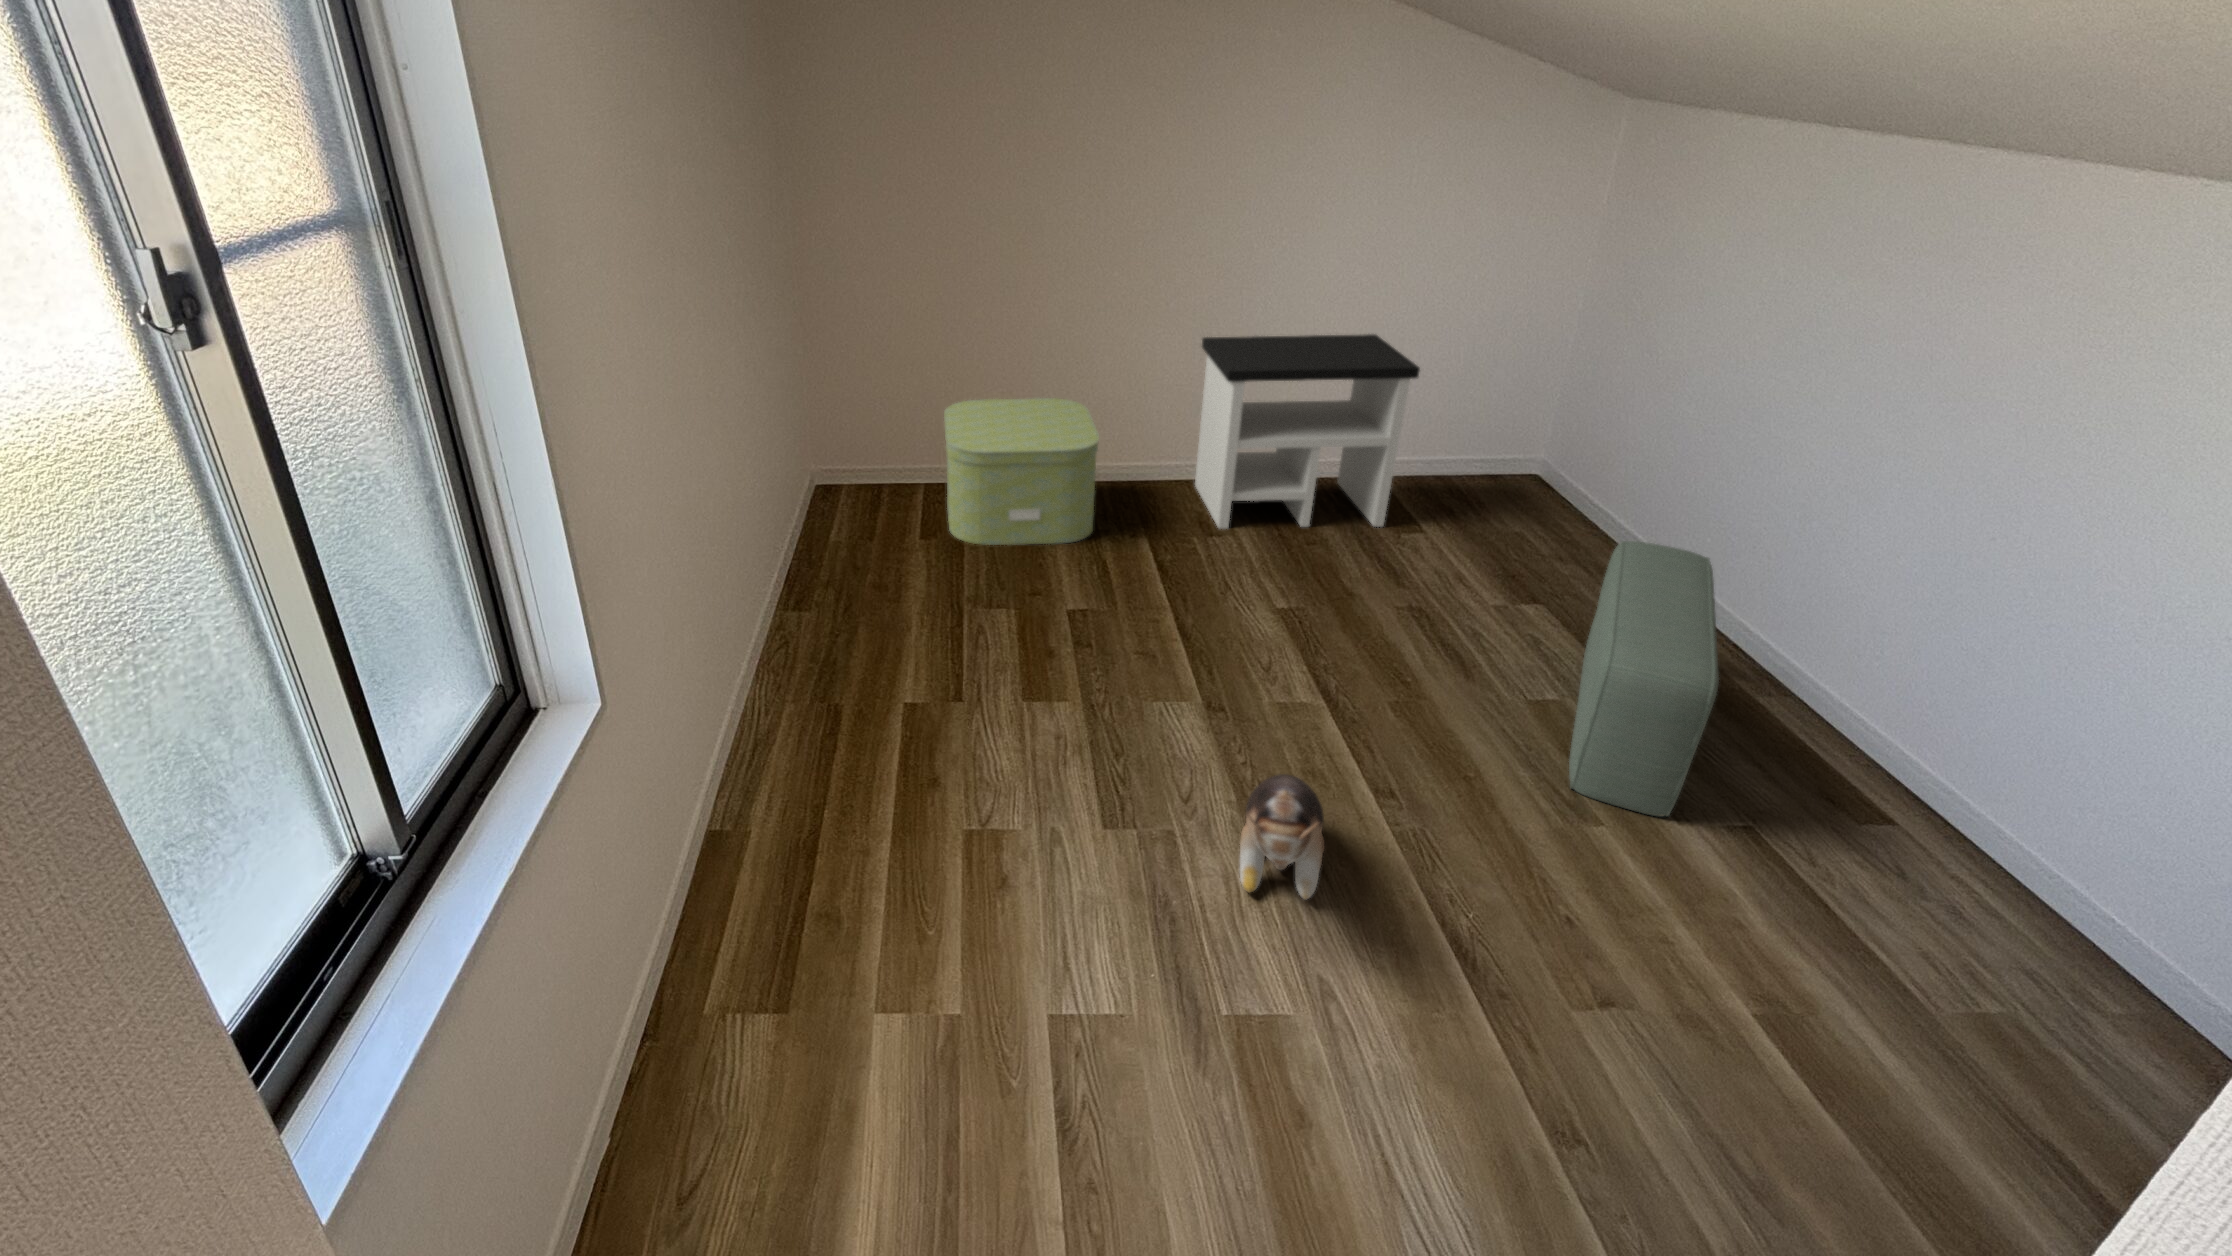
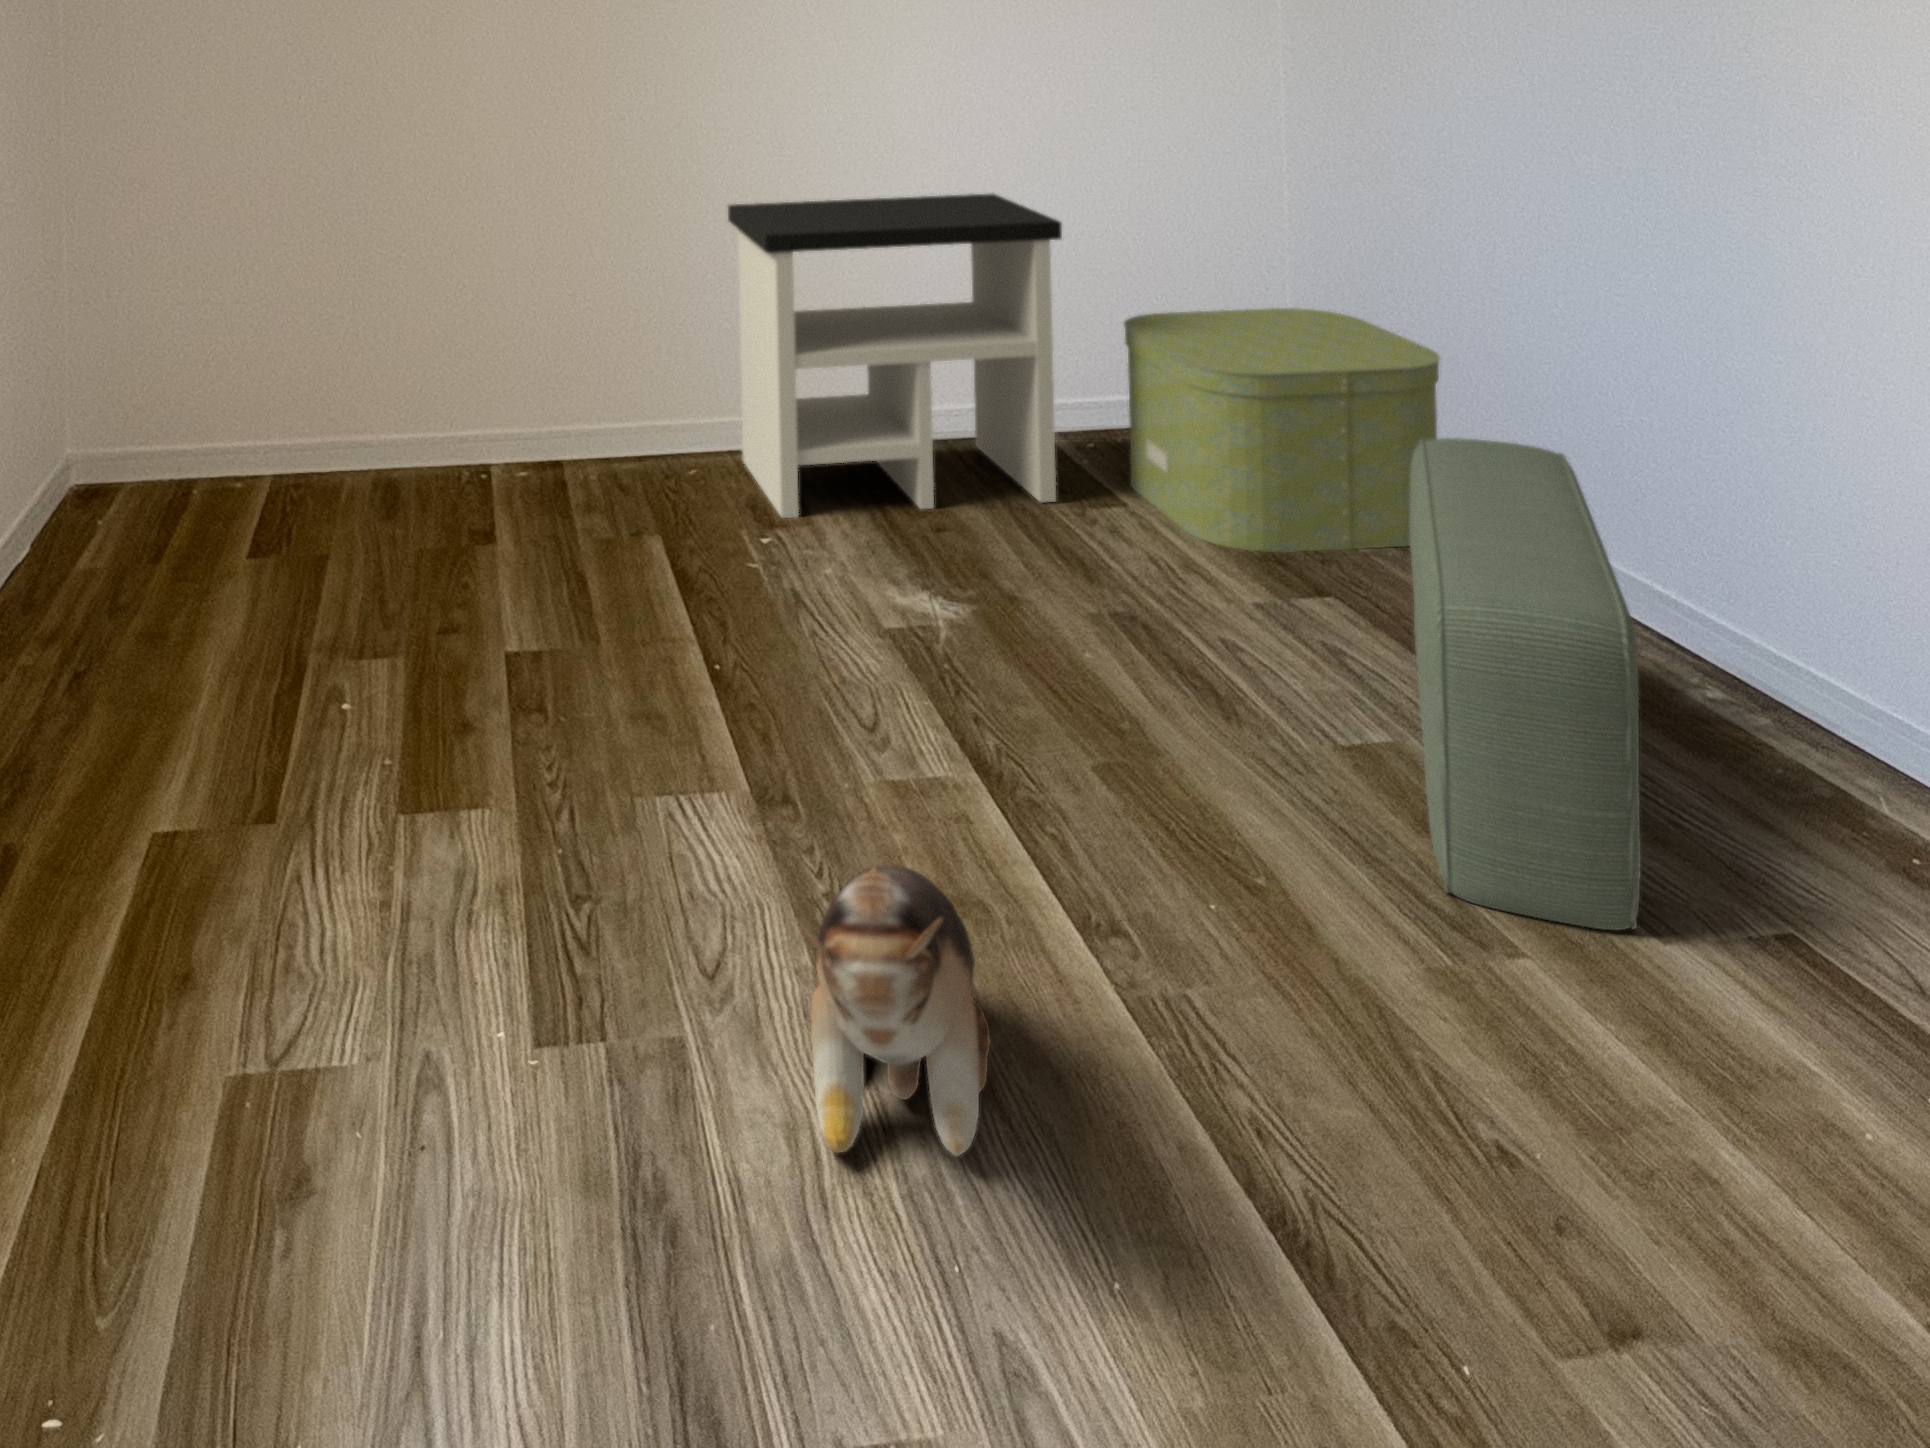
storage box: present [944,398,1099,545] -> present [1124,308,1440,552]

